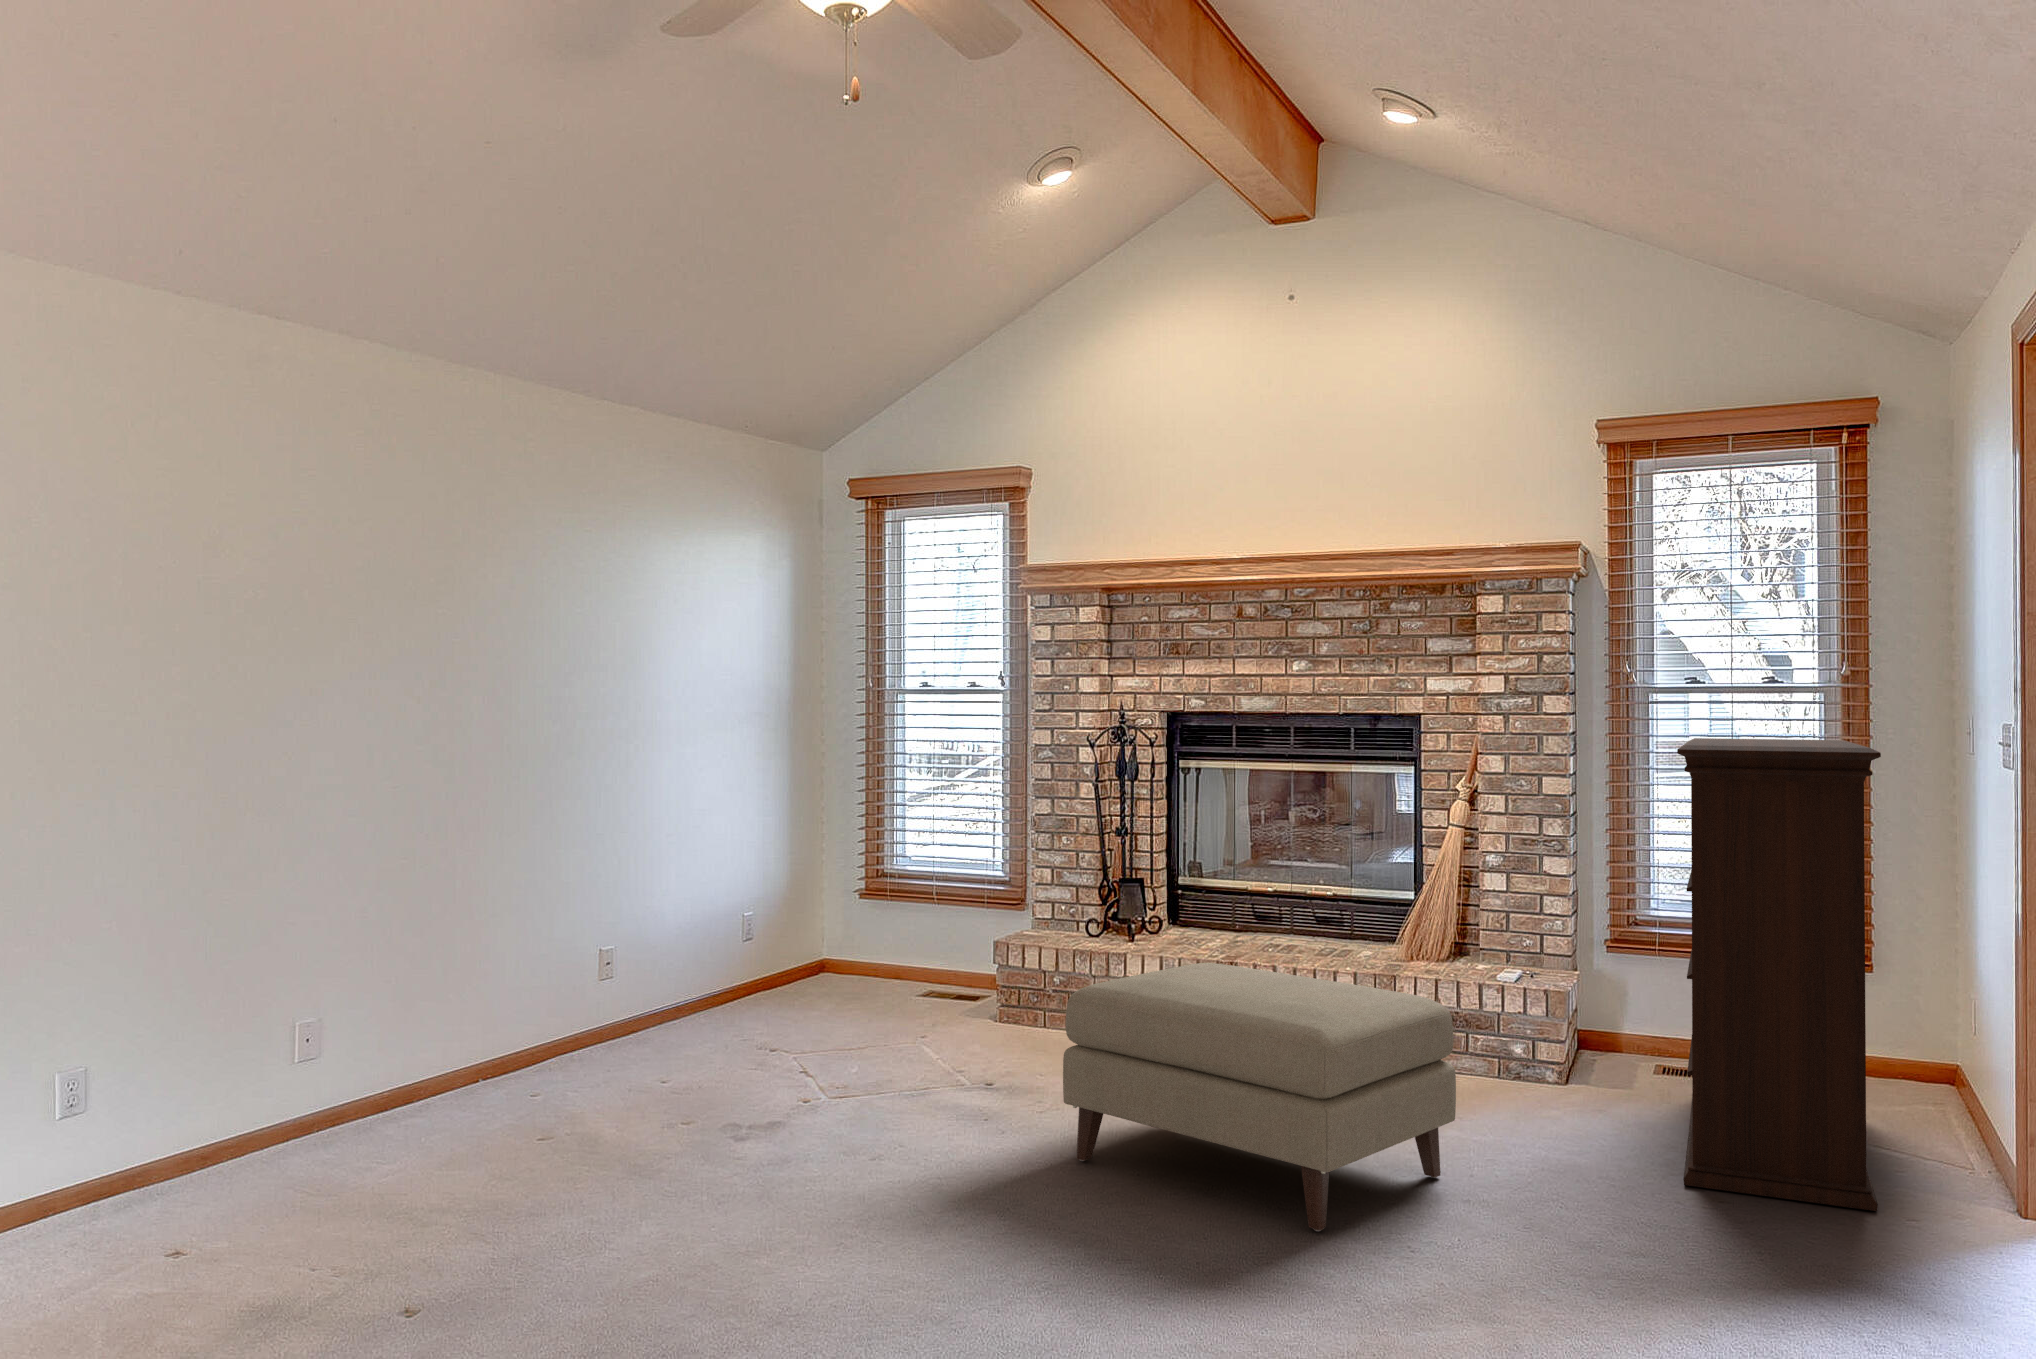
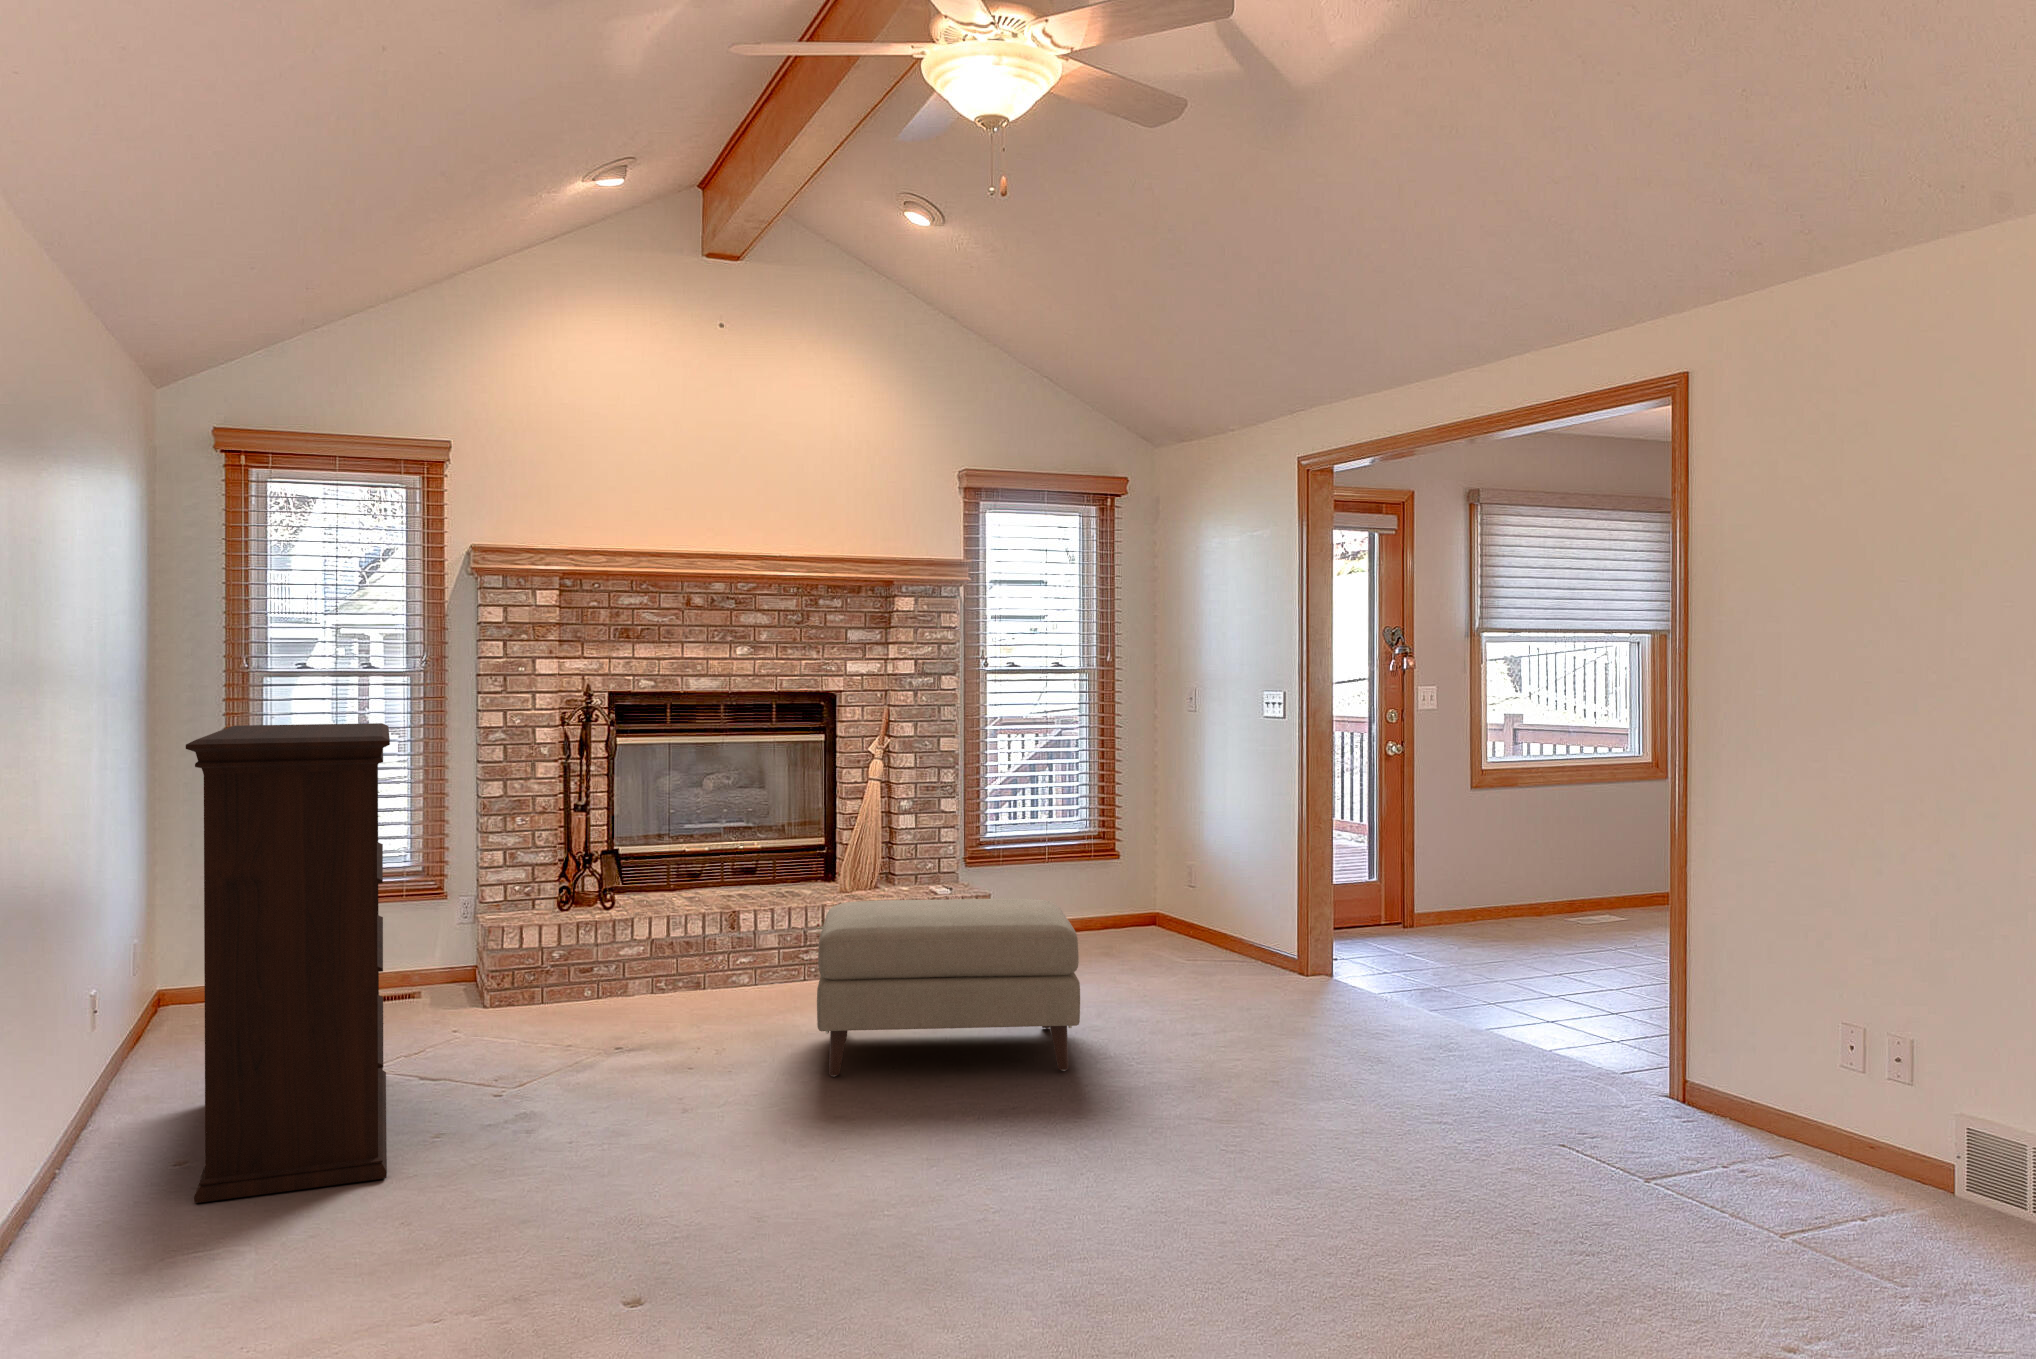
bookshelf: present [1677,738,1881,1211] -> present [186,723,390,1203]

